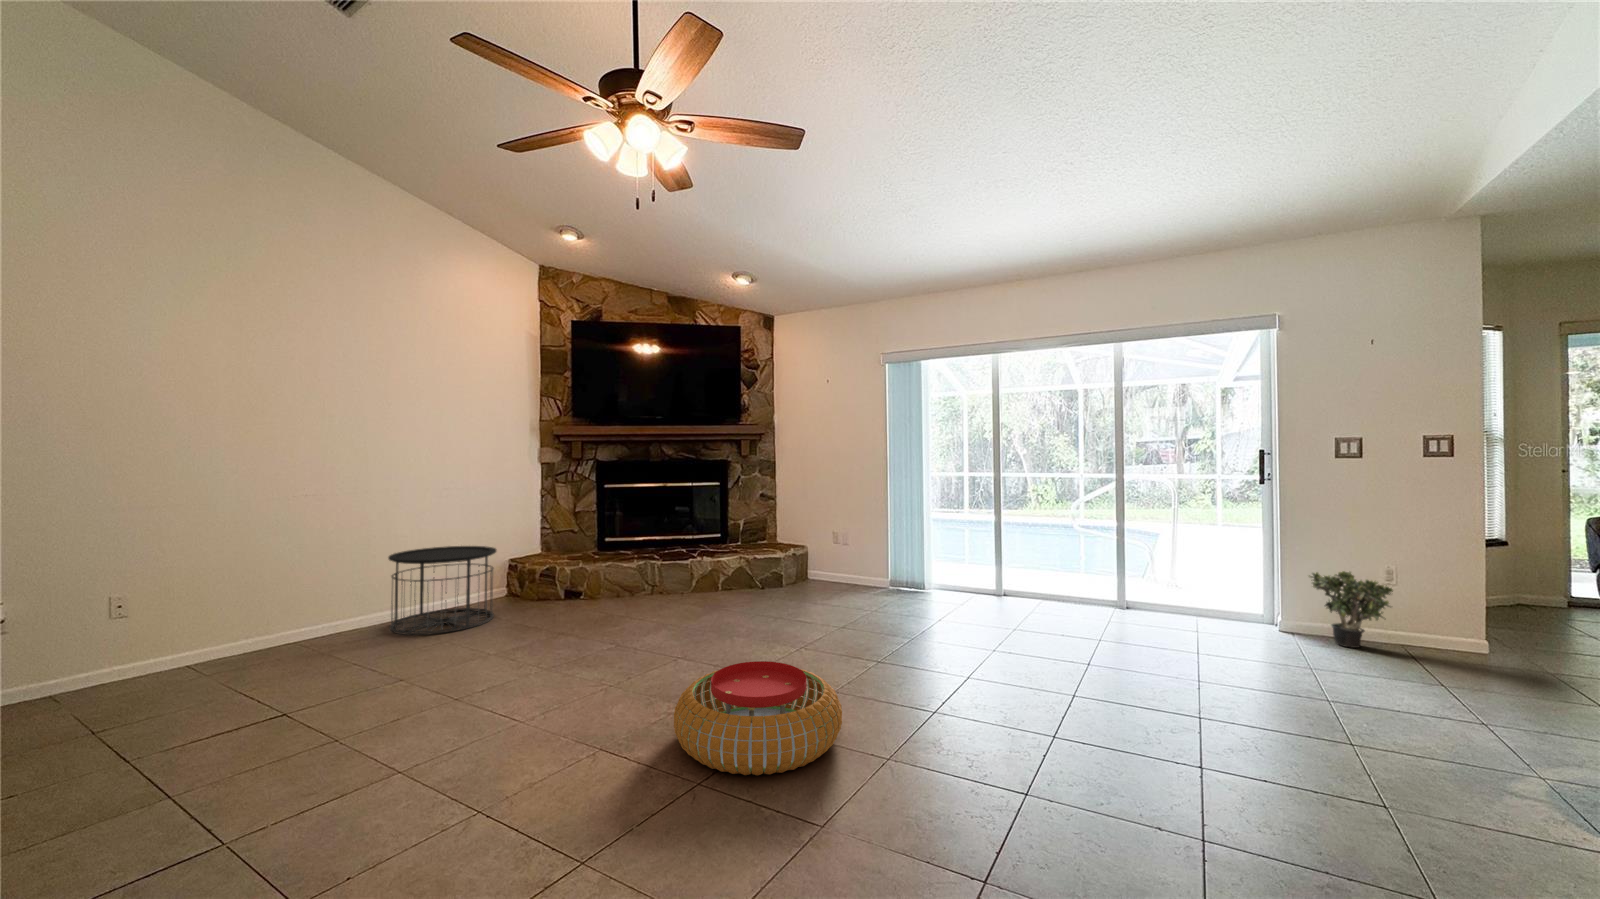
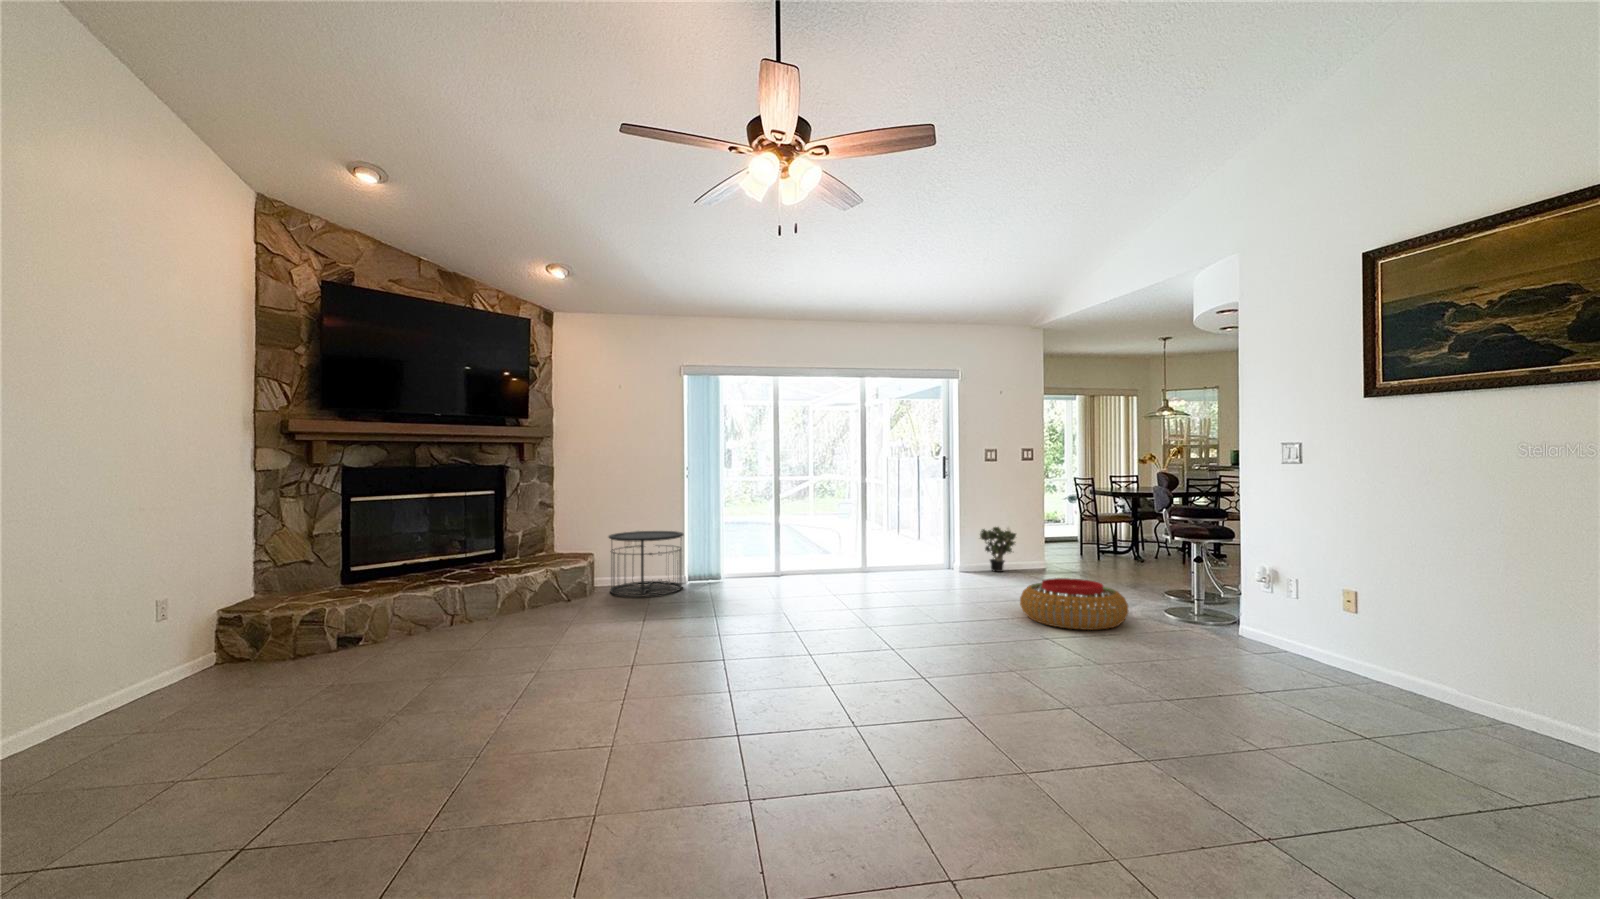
side table: present [389,546,496,635] -> present [609,531,684,597]
pouf: present [674,661,842,775] -> present [1020,578,1128,630]

